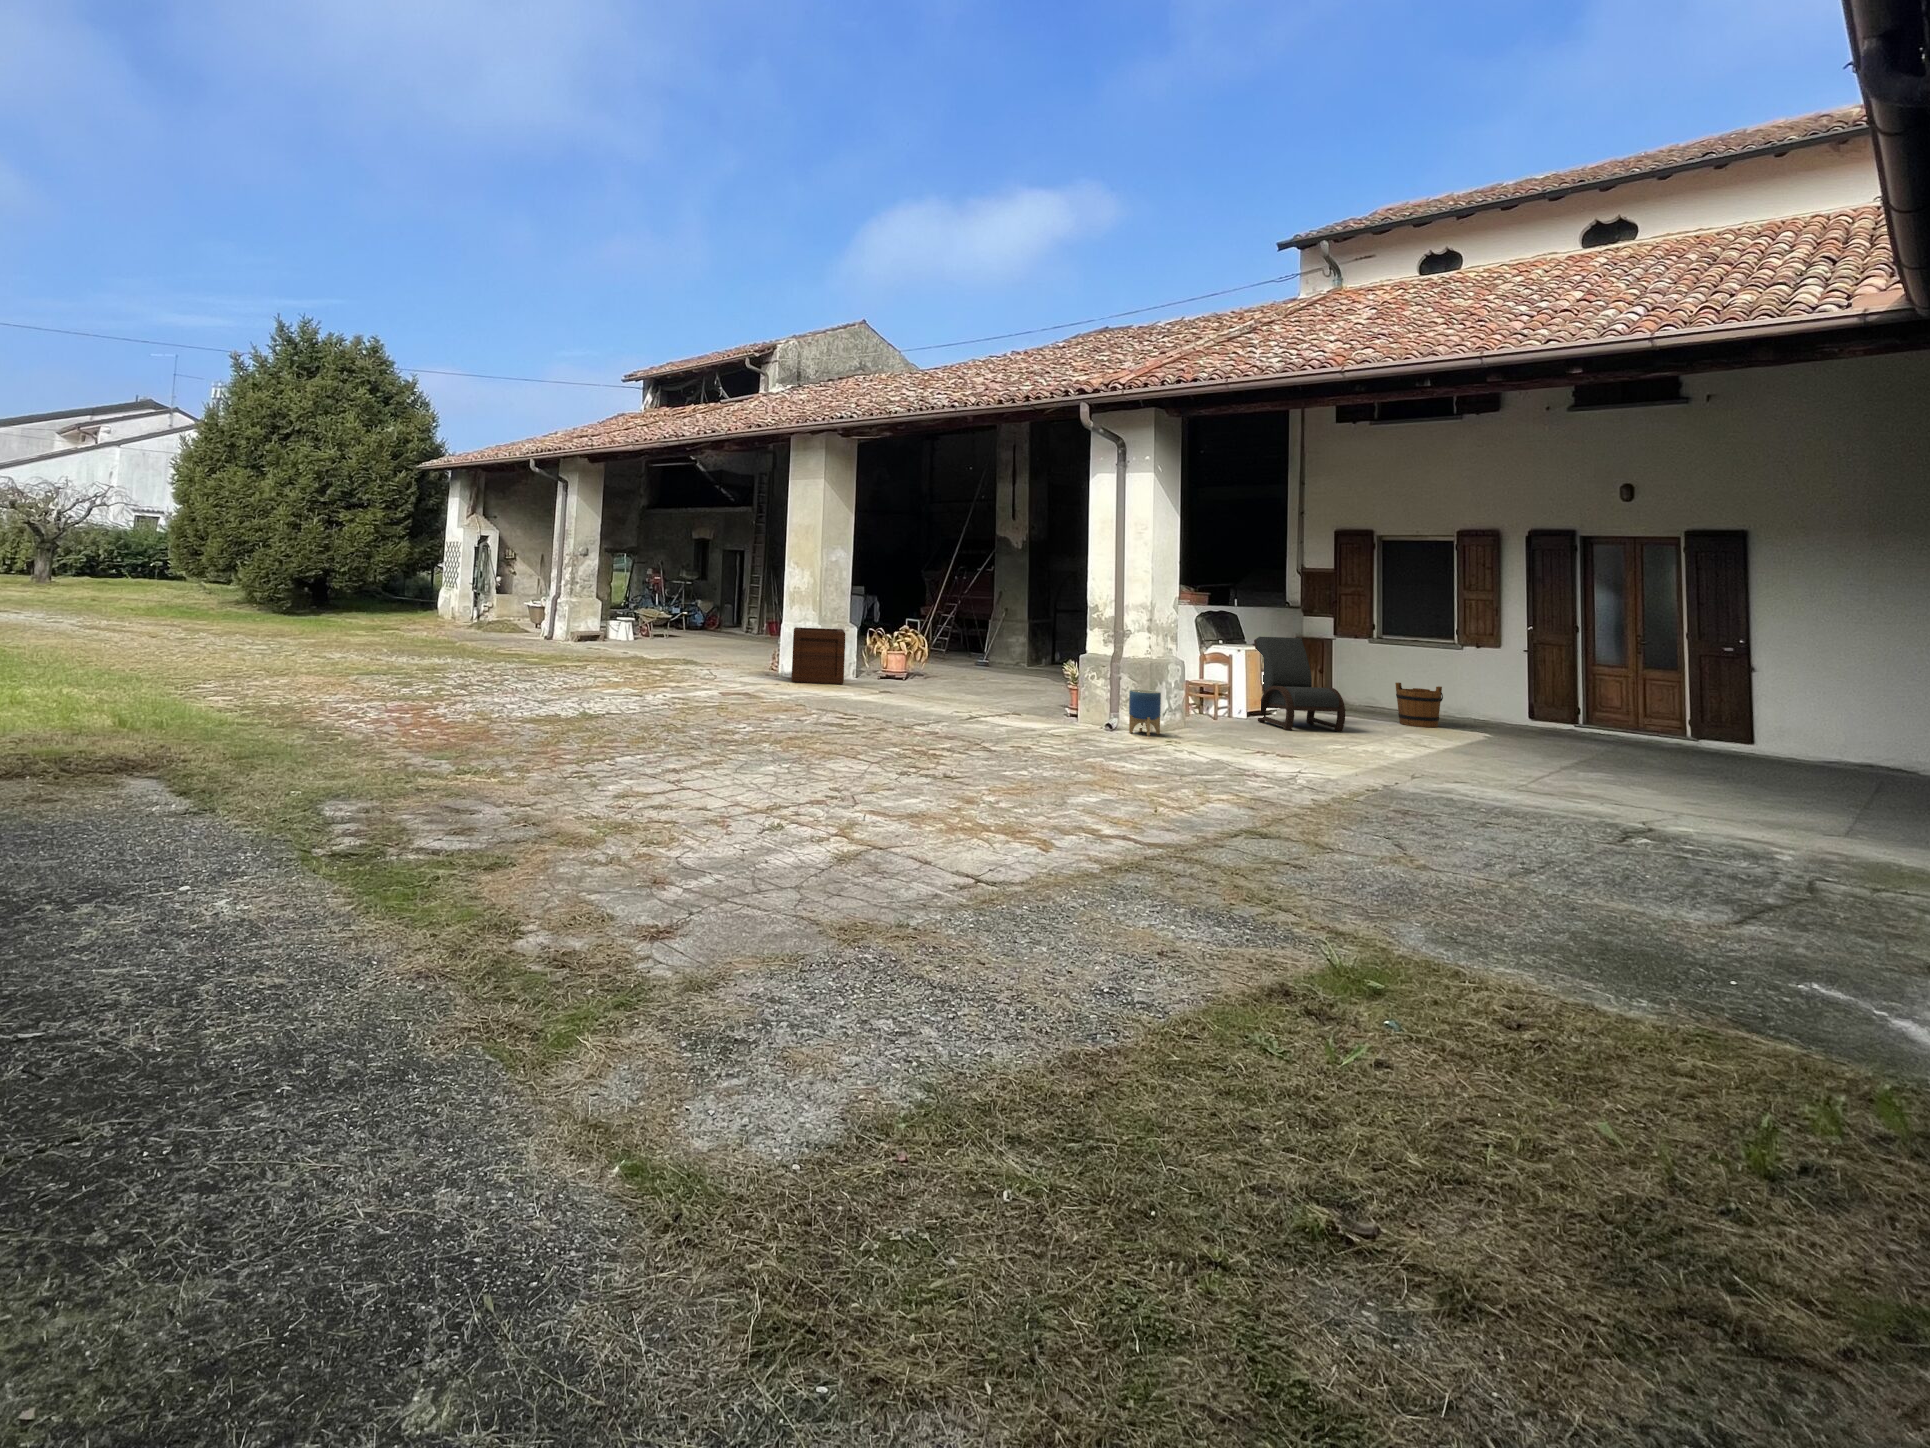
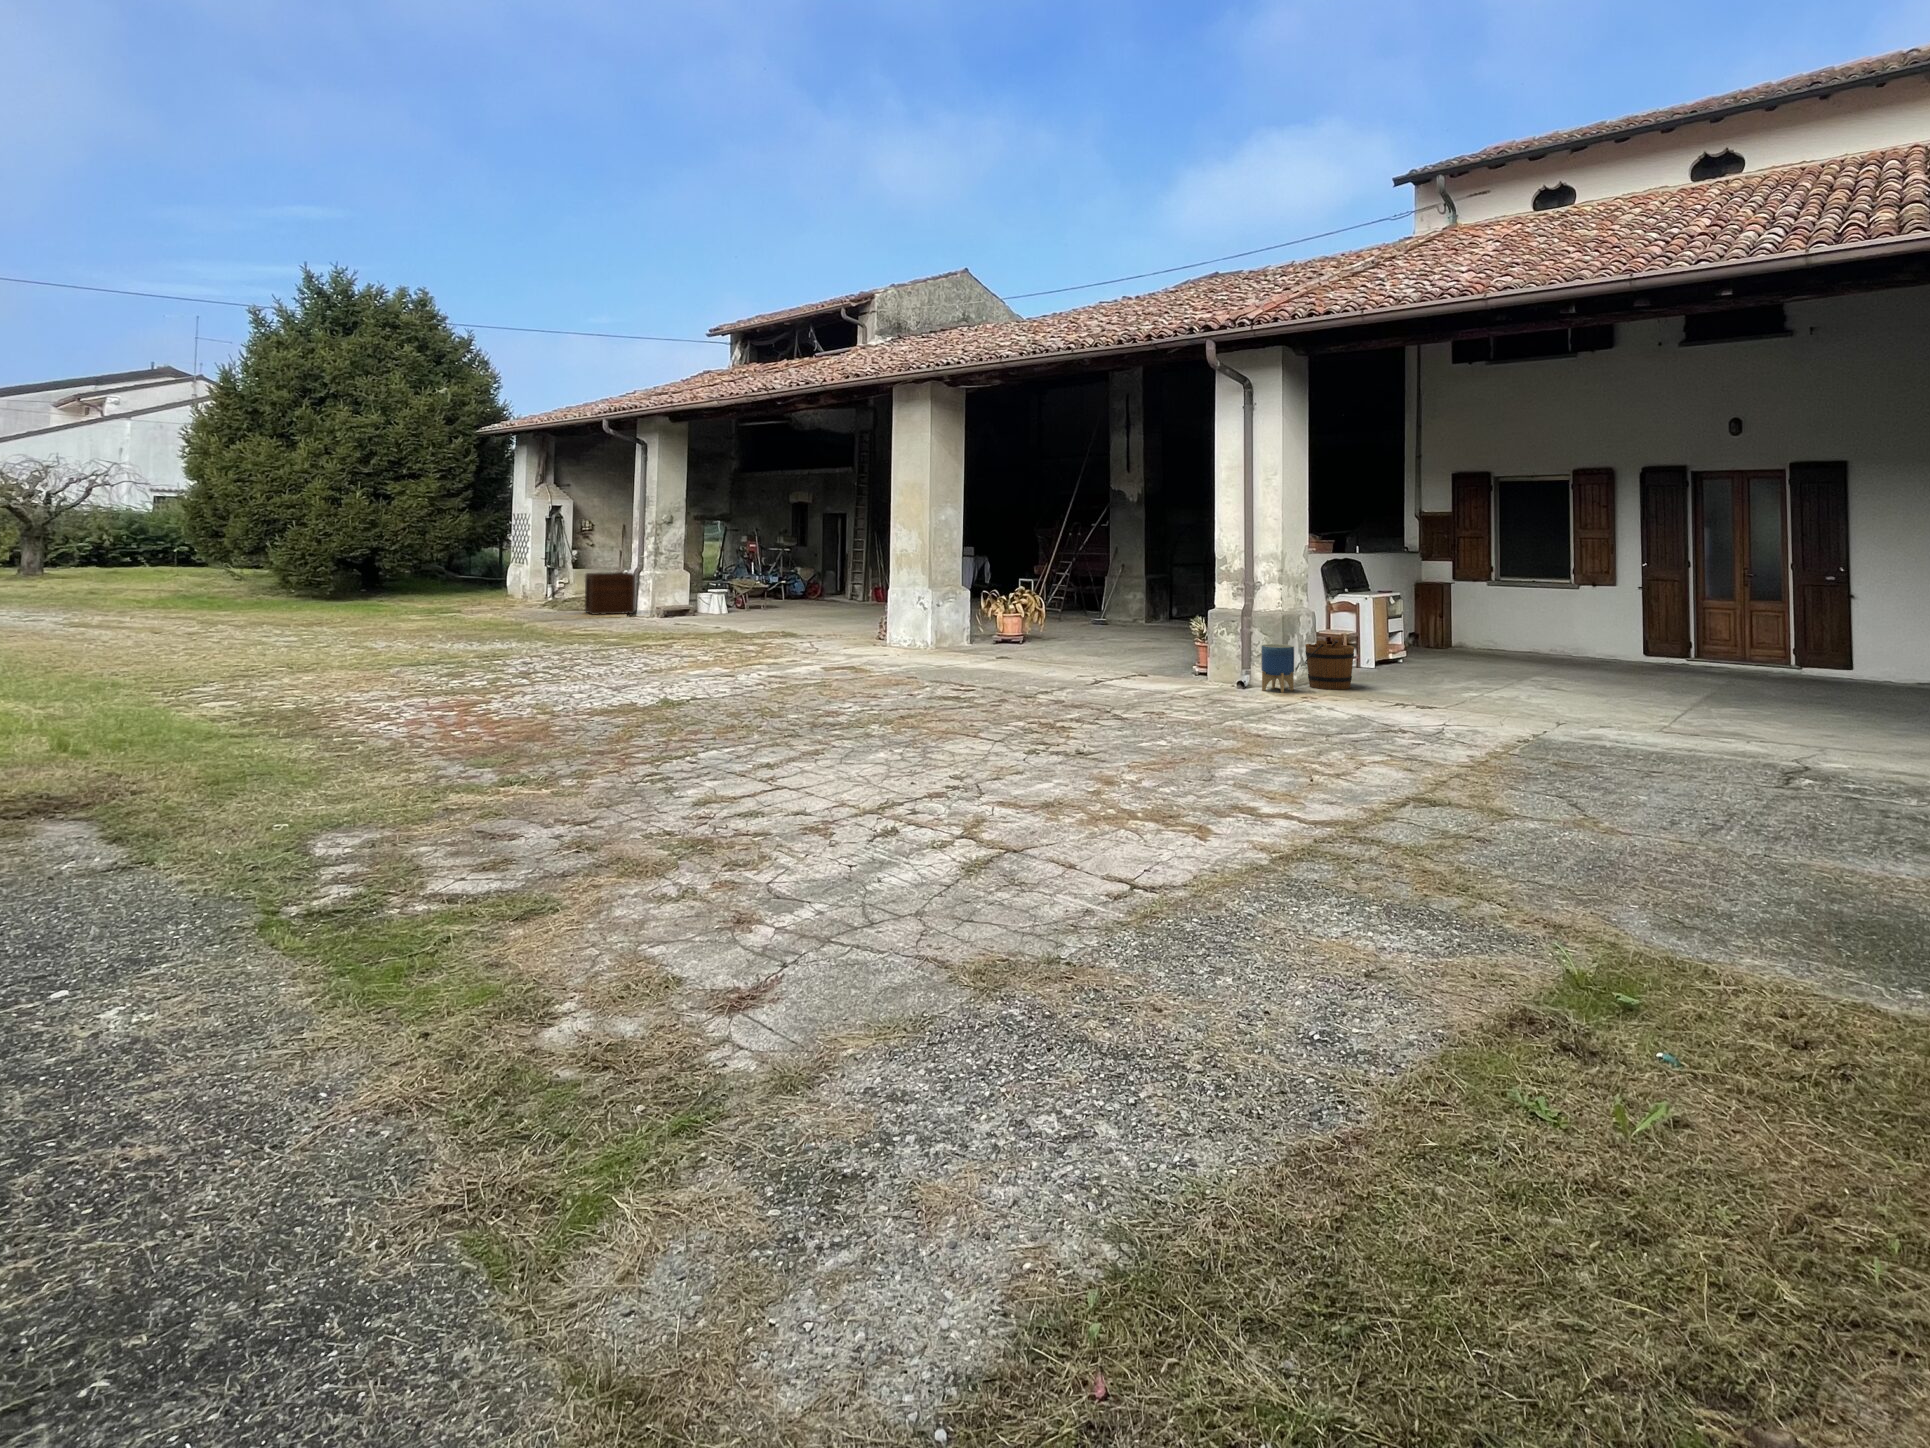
wooden crate: present [792,627,845,684] -> present [585,572,635,615]
lounge chair: present [1254,637,1346,731] -> none [1381,583,1475,678]
bucket: present [1395,682,1443,727] -> present [1305,637,1354,690]

